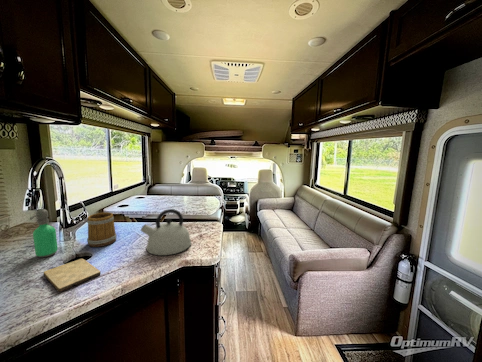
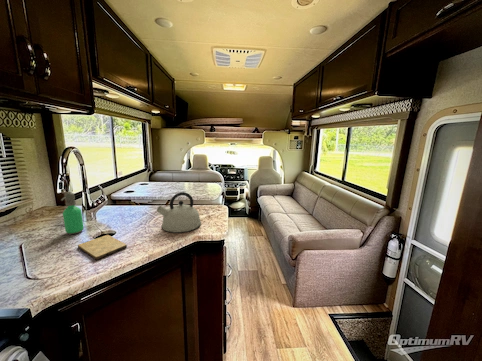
mug: present [87,212,117,247] -> none [107,196,133,226]

